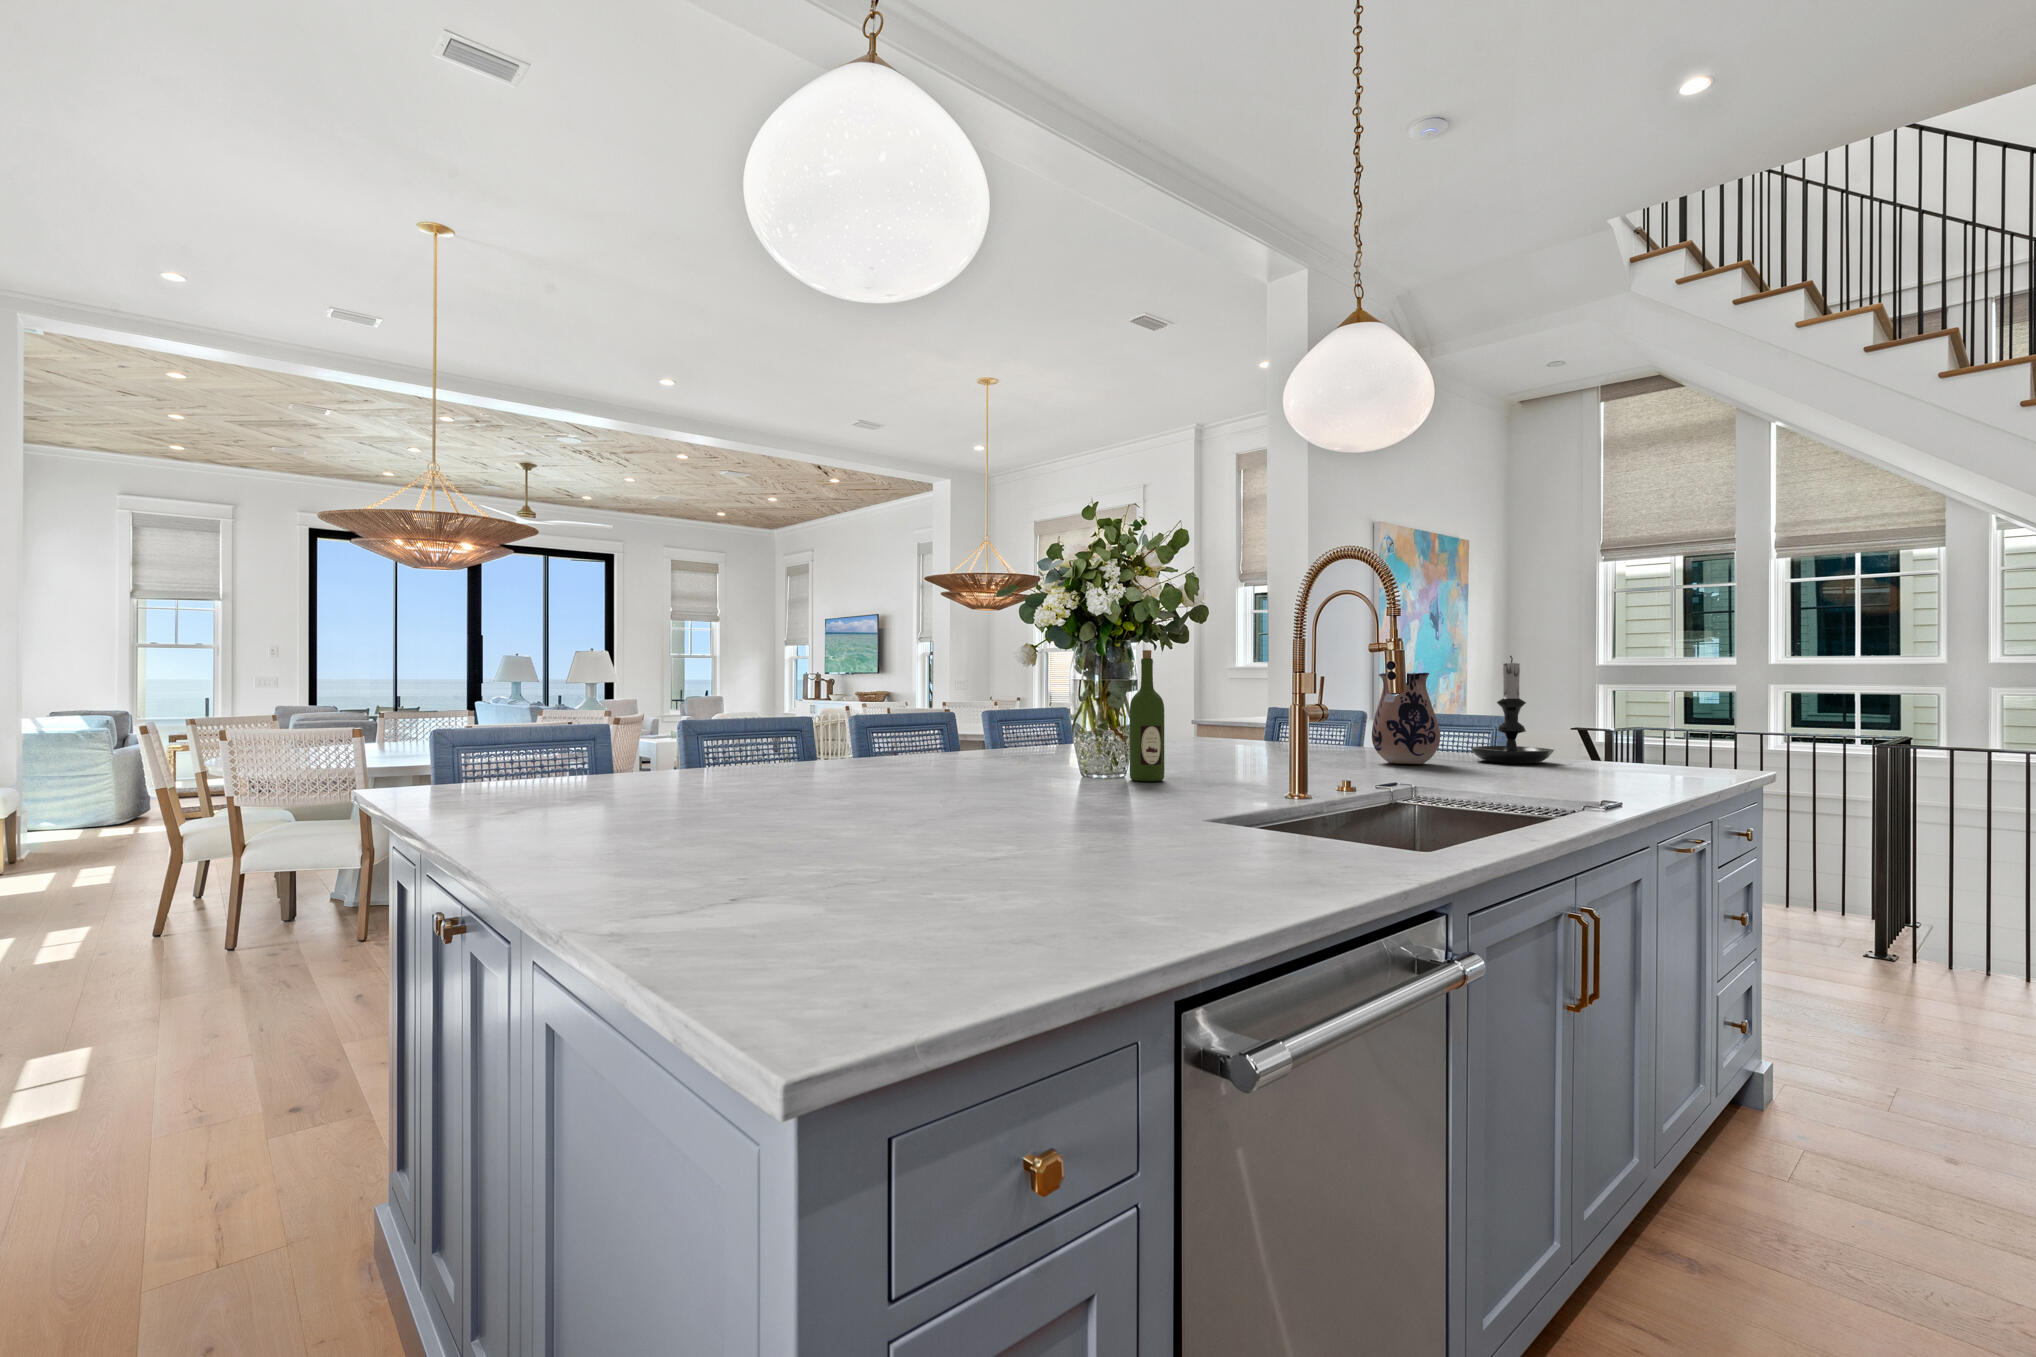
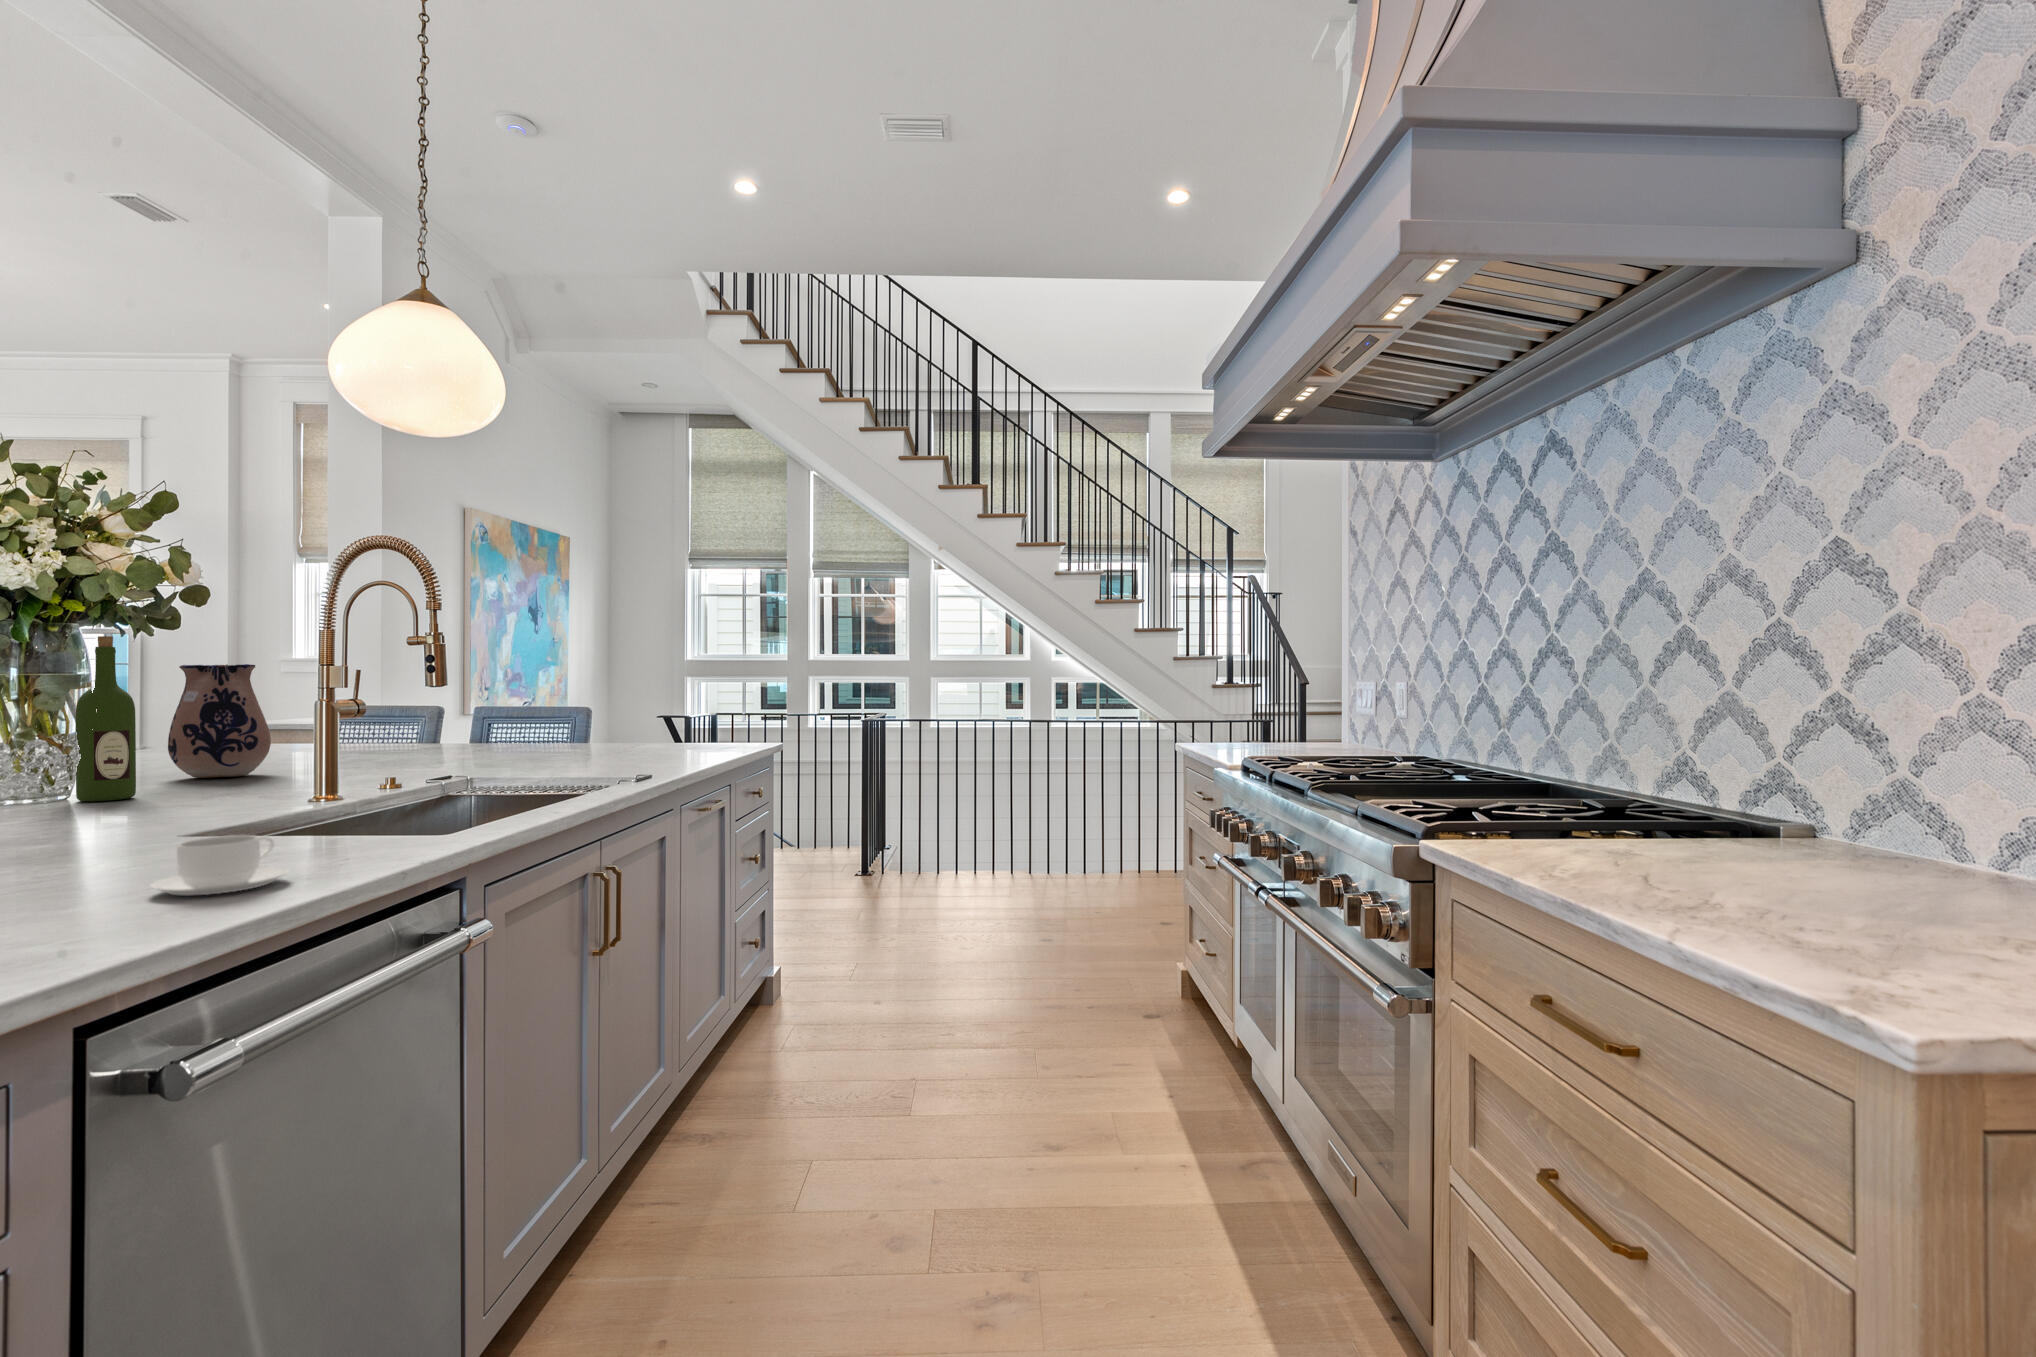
candle holder: present [1472,656,1554,764] -> none [544,650,621,750]
ceramic pitcher: present [1372,673,1440,764] -> present [168,664,271,778]
coffee cup: none [1207,833,1309,888] -> present [150,835,289,896]

